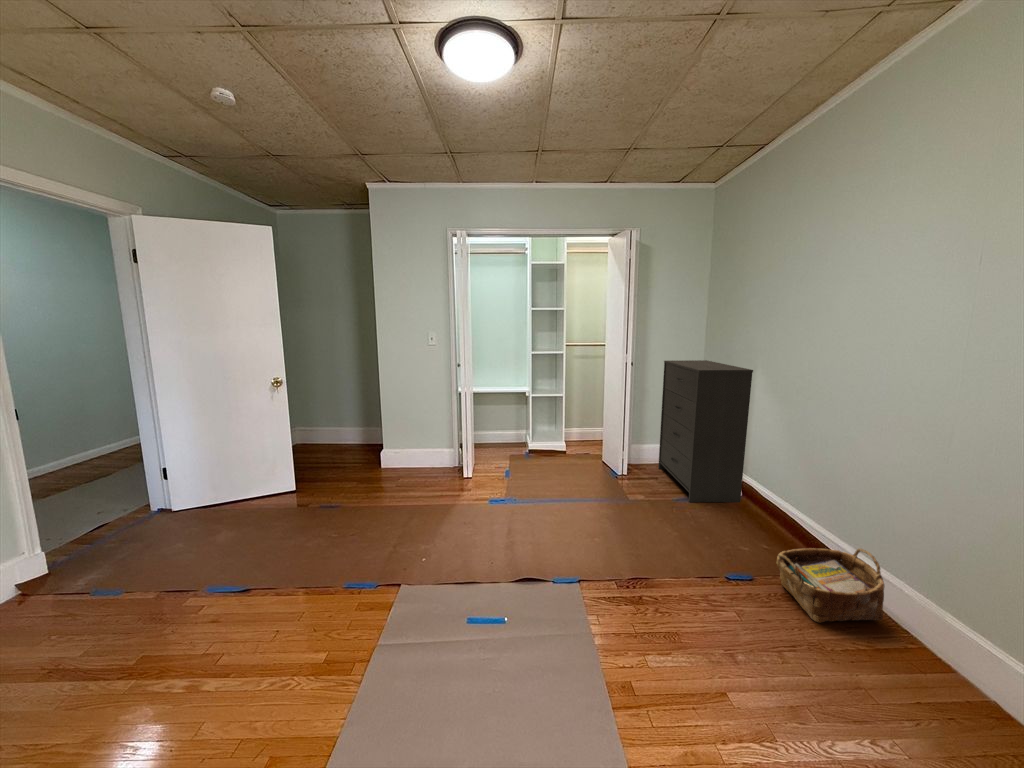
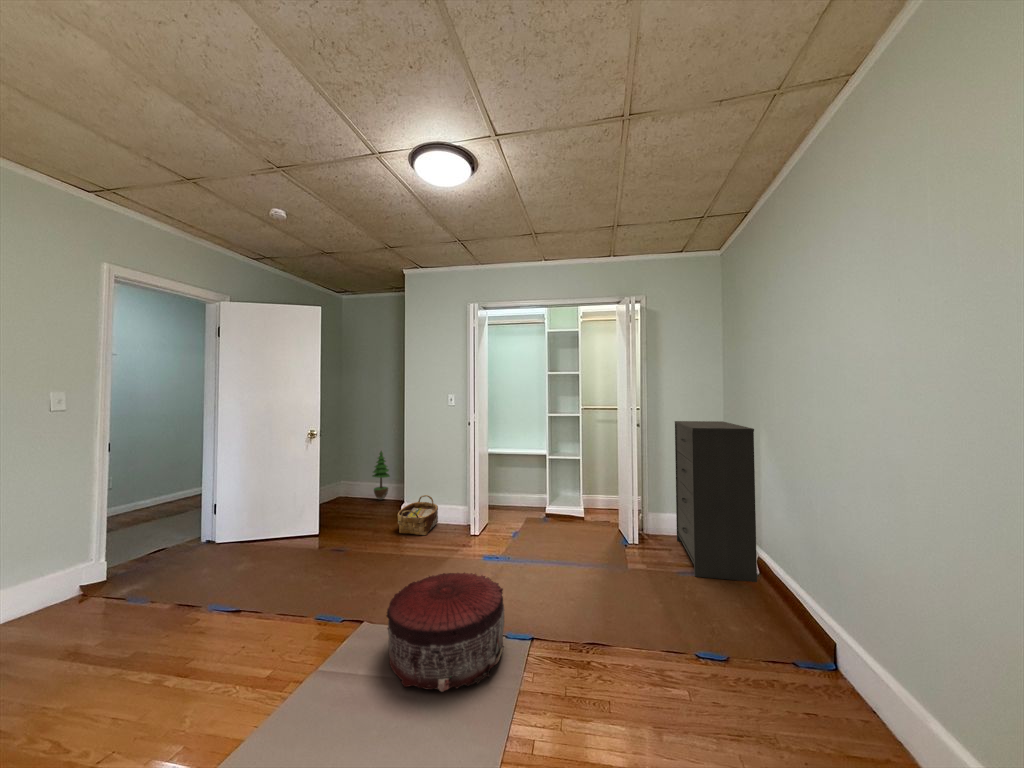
potted tree: none [340,394,360,446] -> present [373,451,390,500]
pouf: none [444,525,563,650] -> present [386,573,504,692]
woven basket: present [777,548,884,623] -> present [397,495,438,535]

